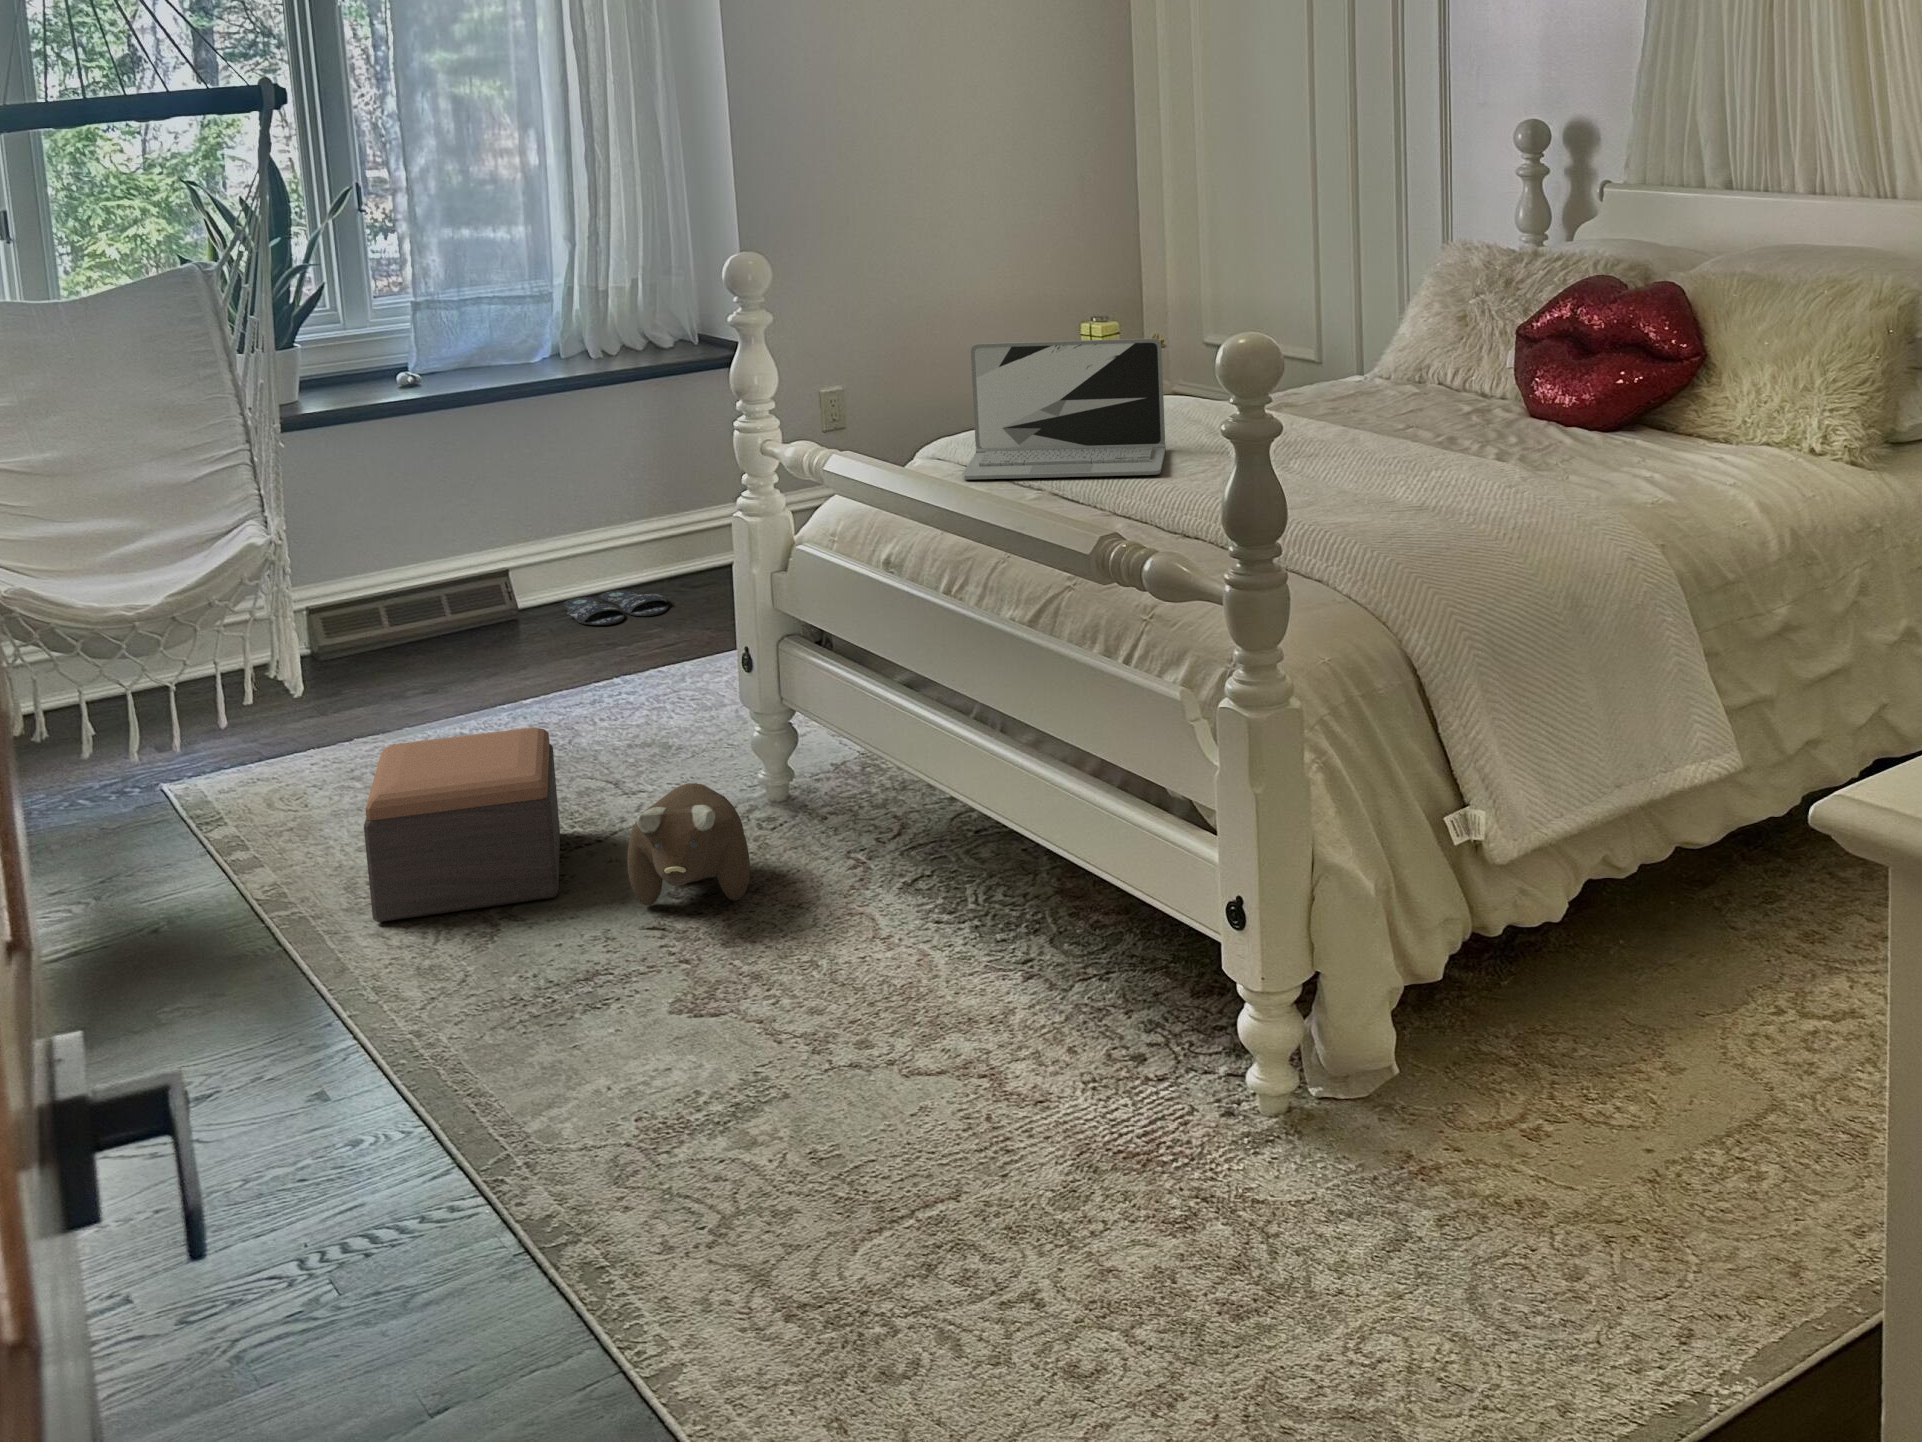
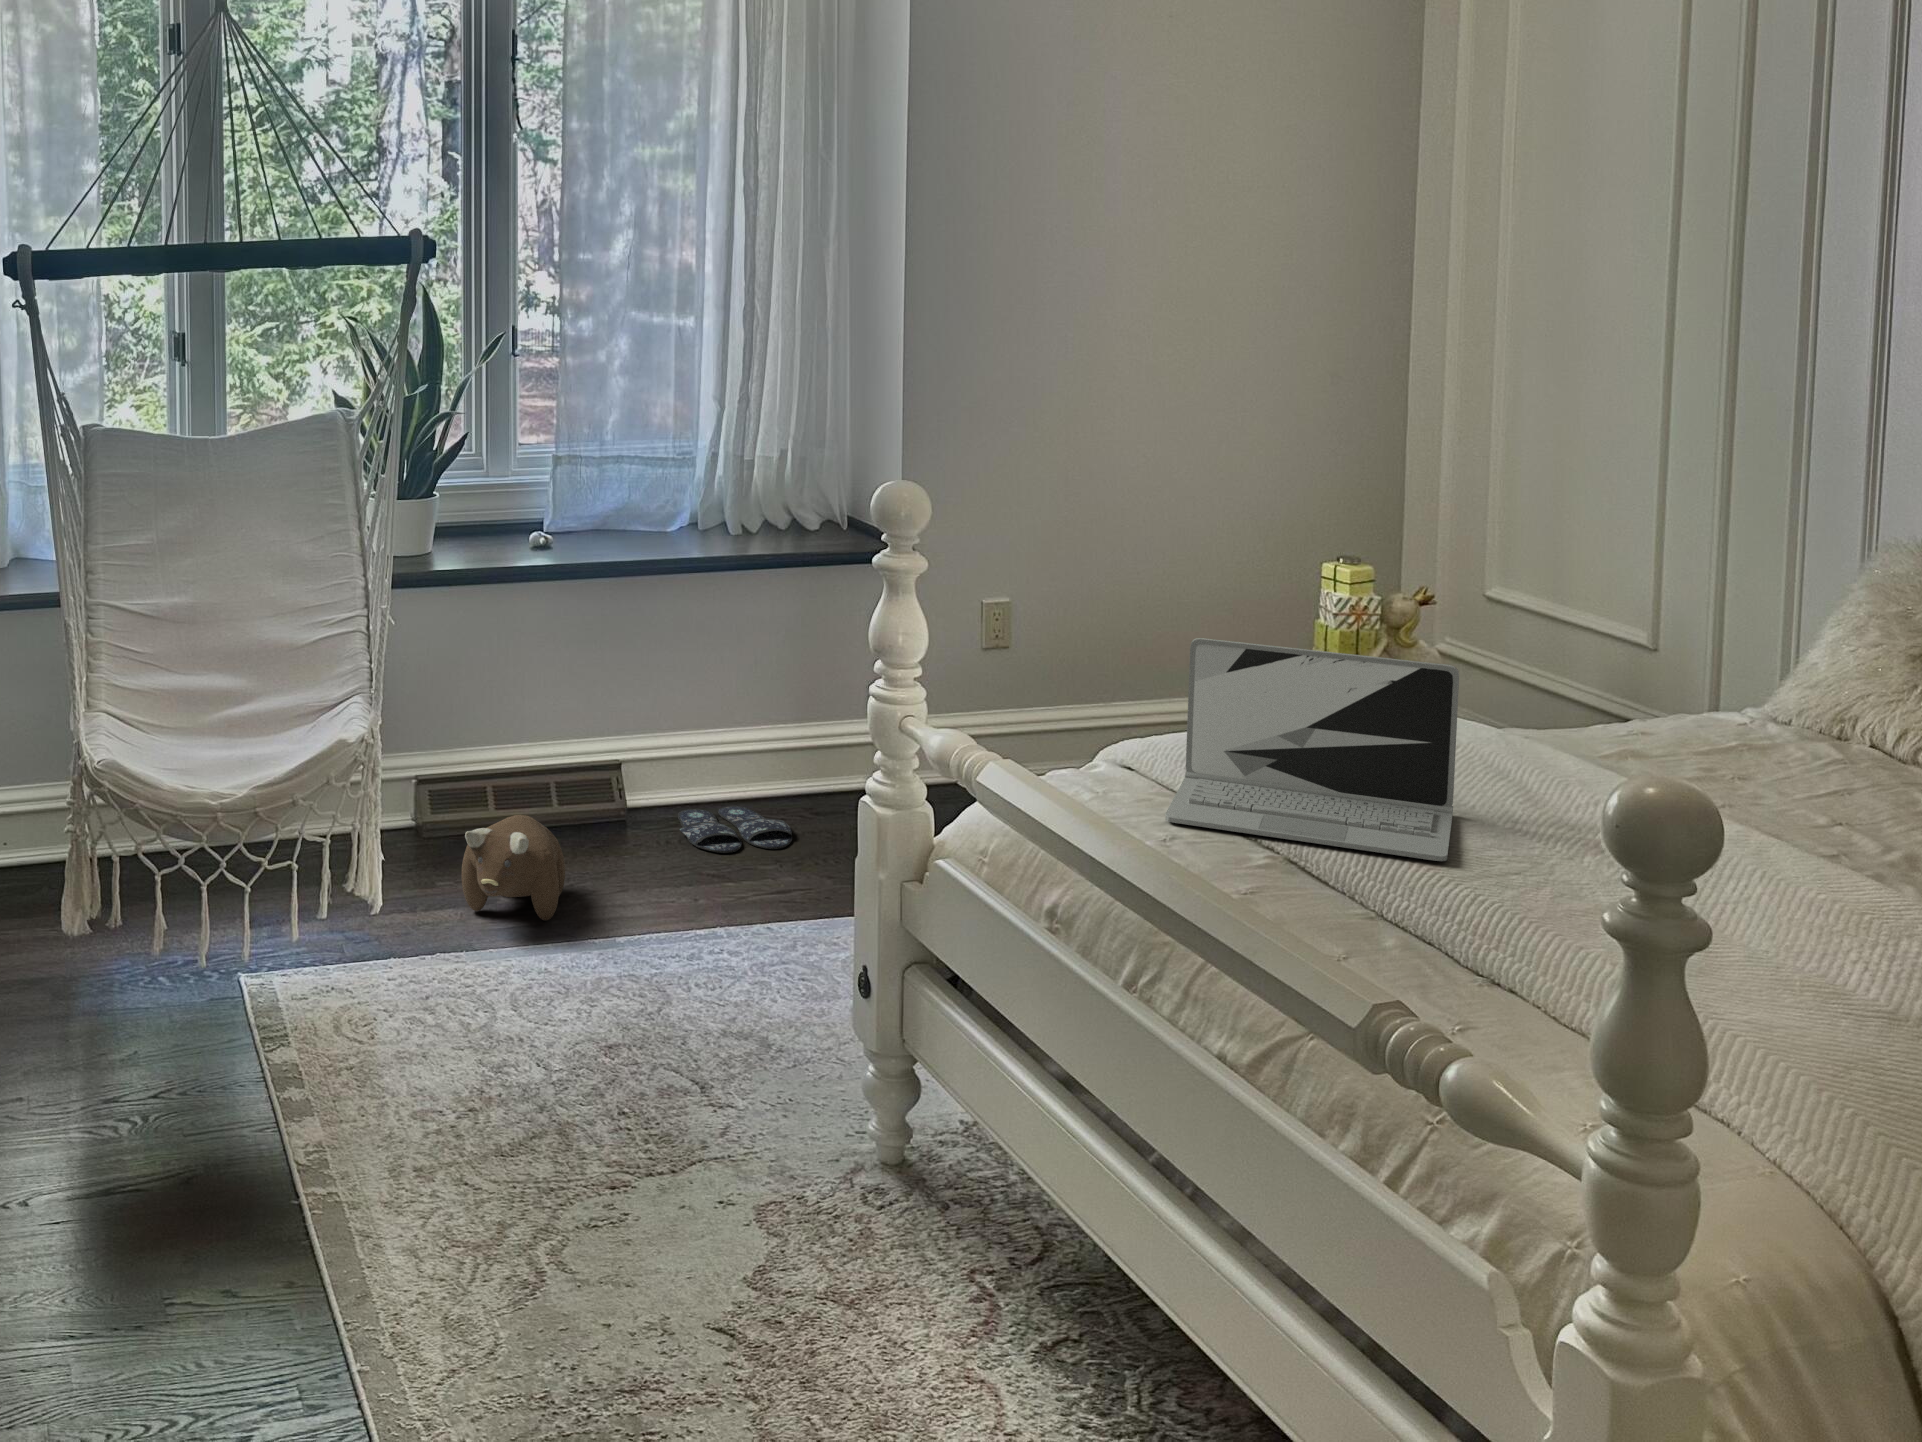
footstool: present [364,727,560,922] -> none [409,1010,632,1247]
plush toy: present [627,783,750,906] -> present [461,815,565,920]

